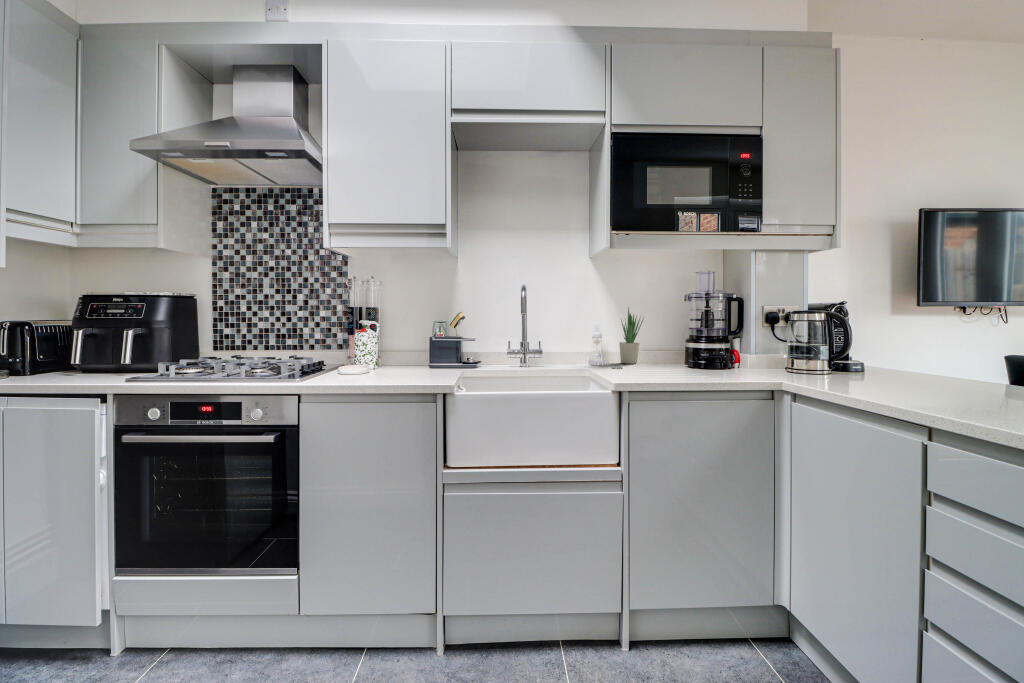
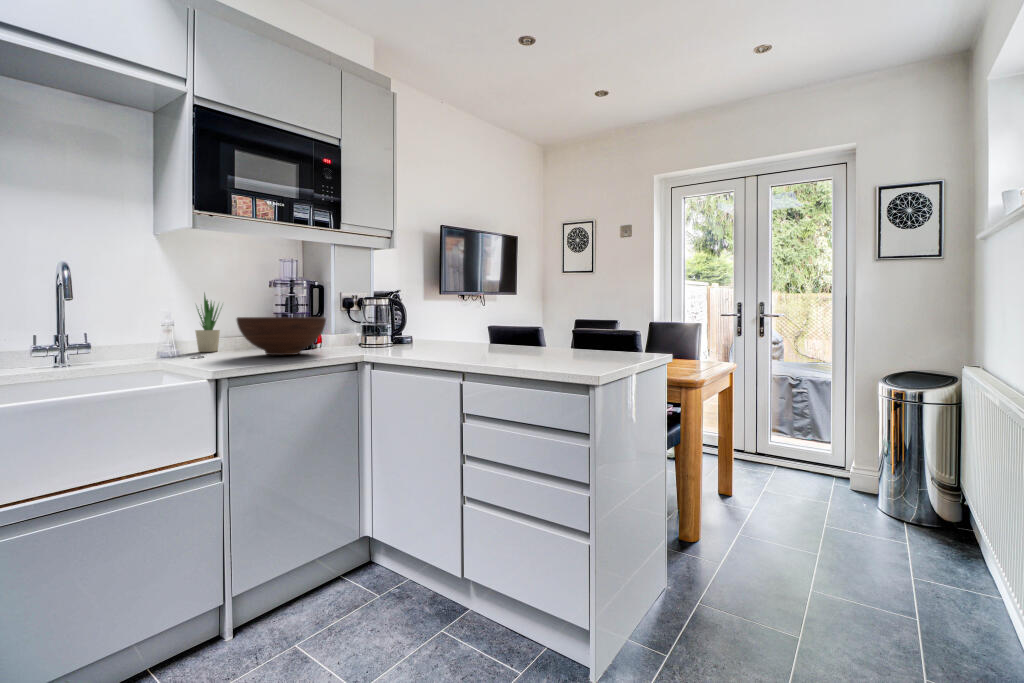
fruit bowl: none [651,332,742,375] -> present [237,317,326,356]

